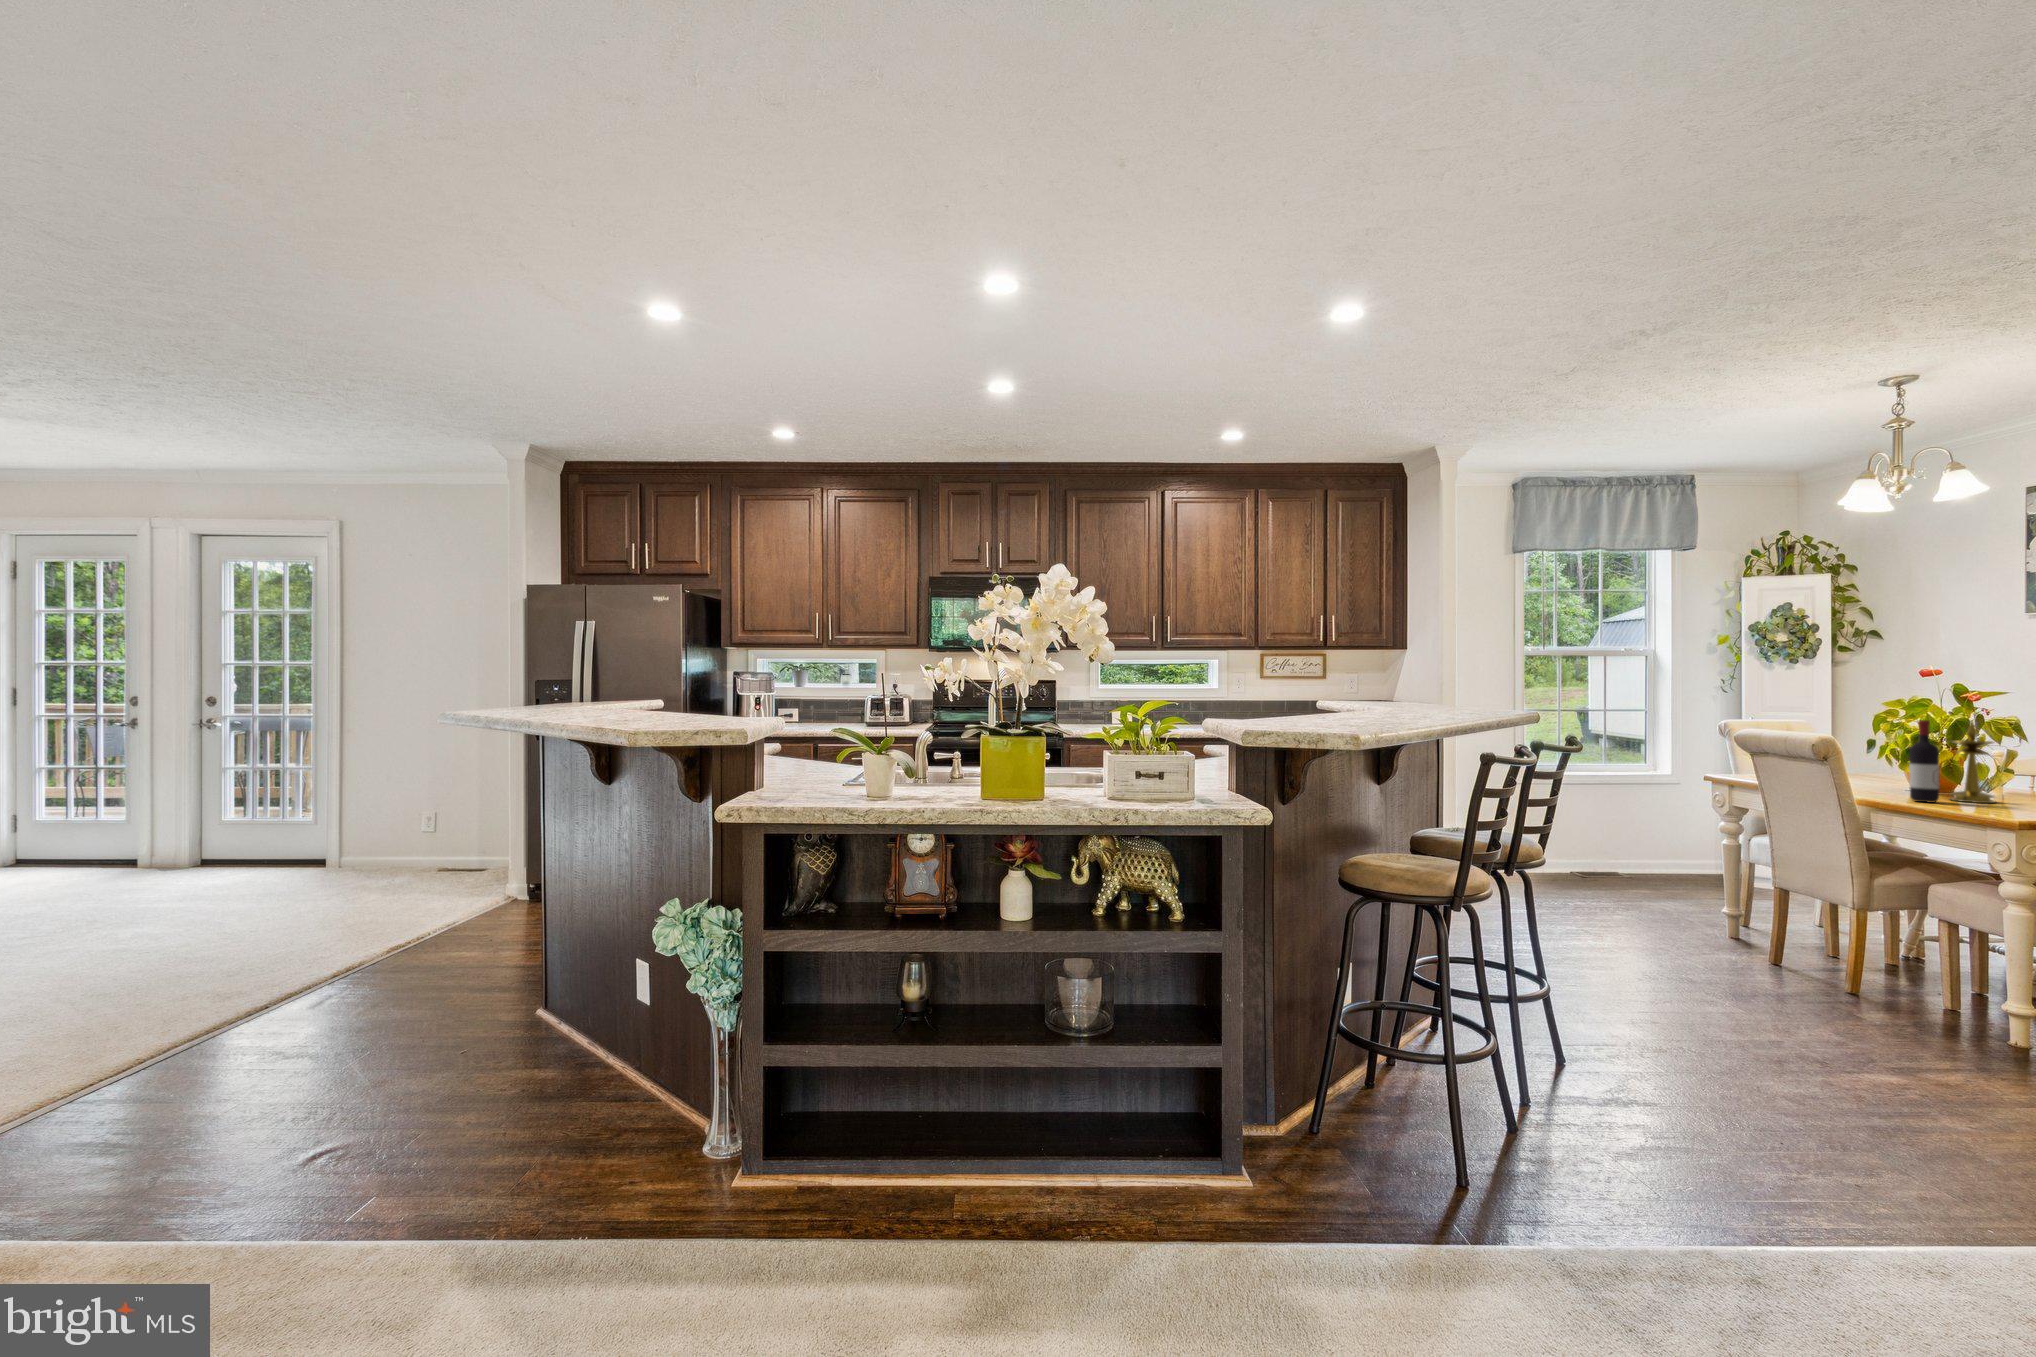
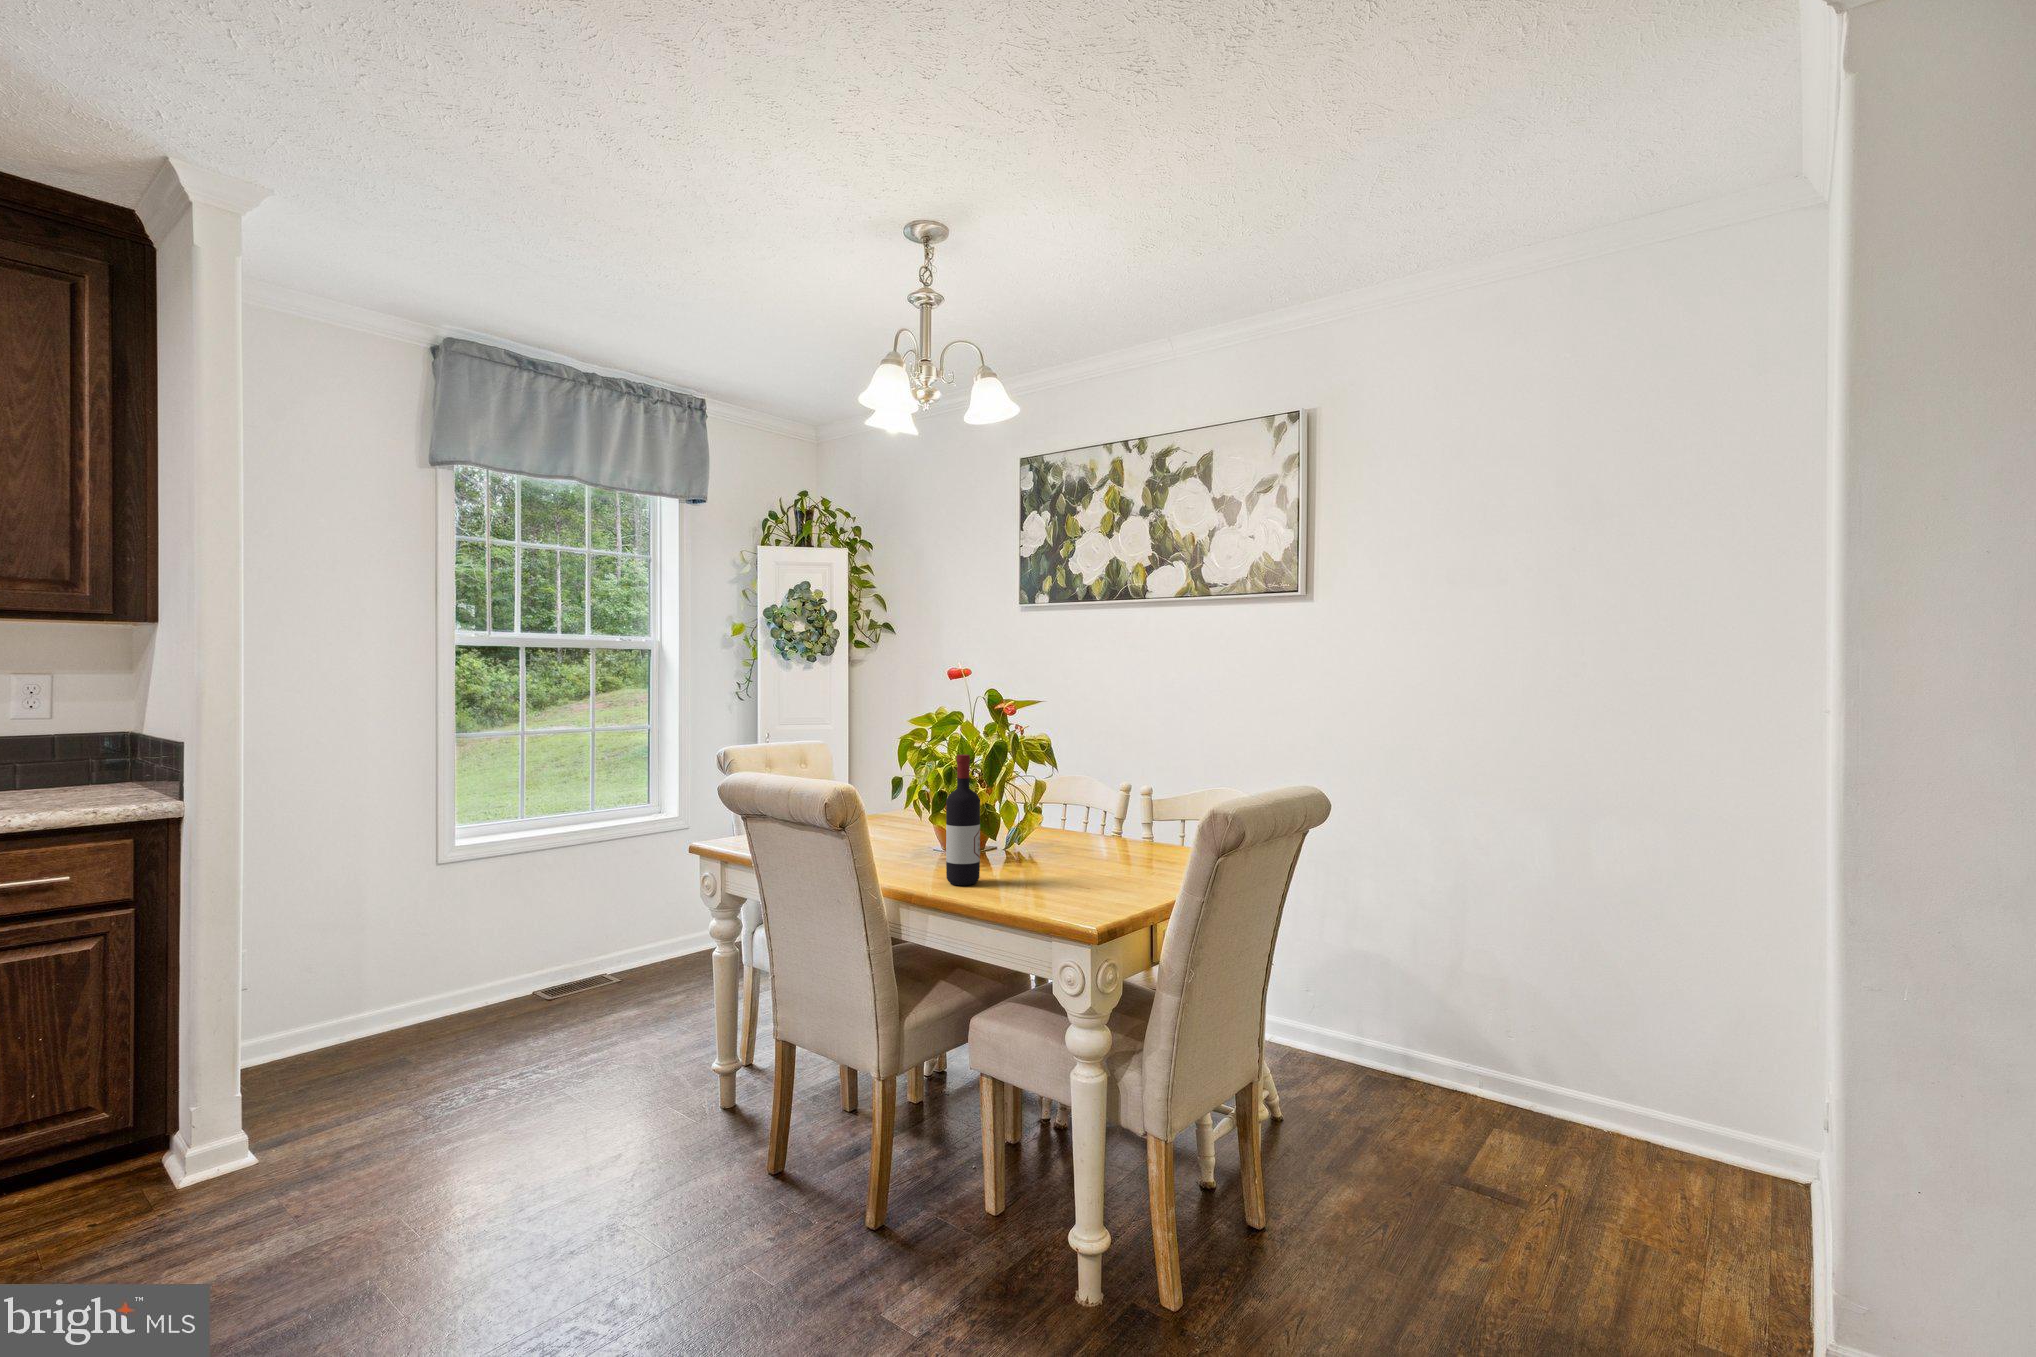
candlestick: present [1949,721,1995,803] -> none [986,750,1036,875]

